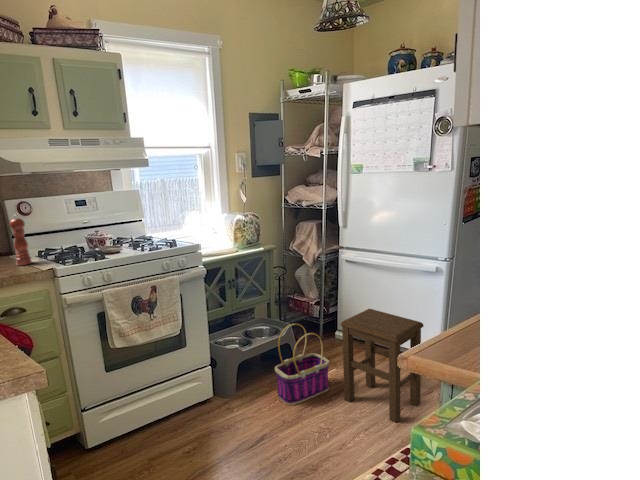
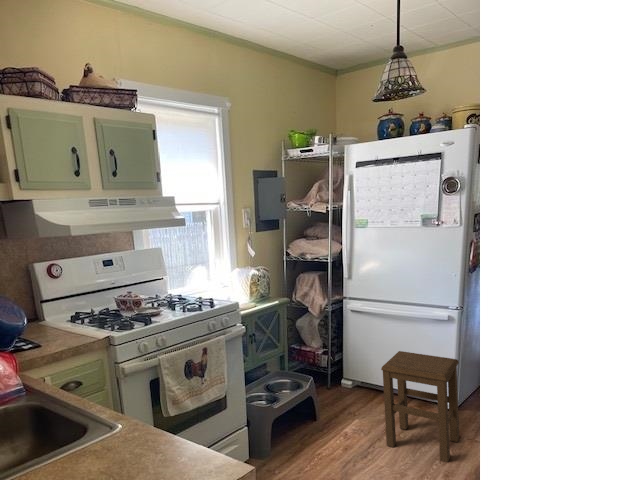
pepper mill: present [9,215,32,265] -> none [48,280,71,337]
basket: present [275,324,329,405] -> none [315,373,367,459]

